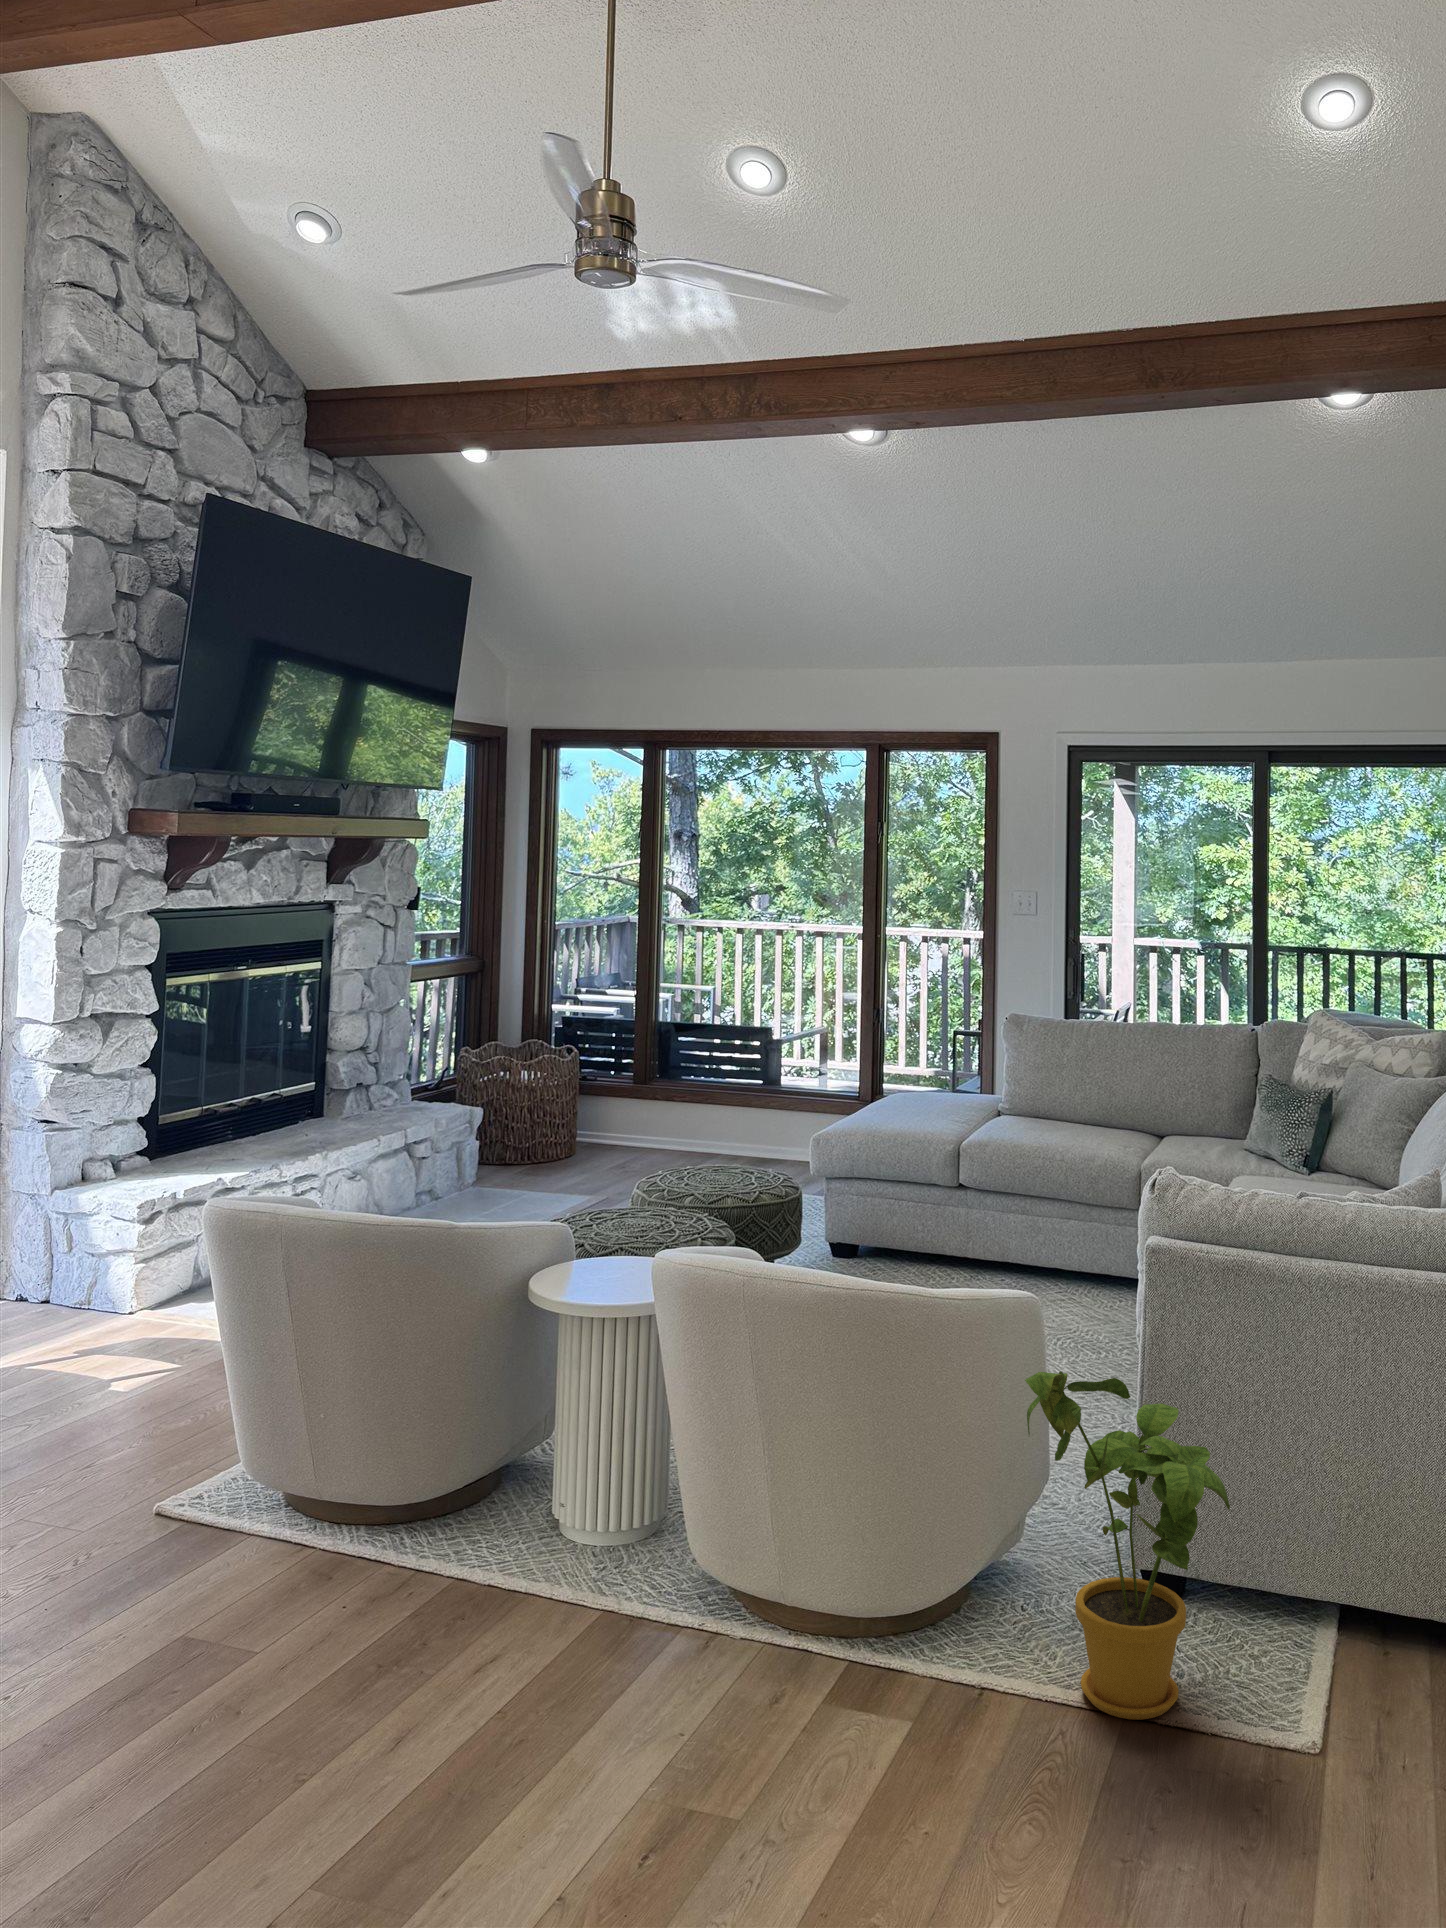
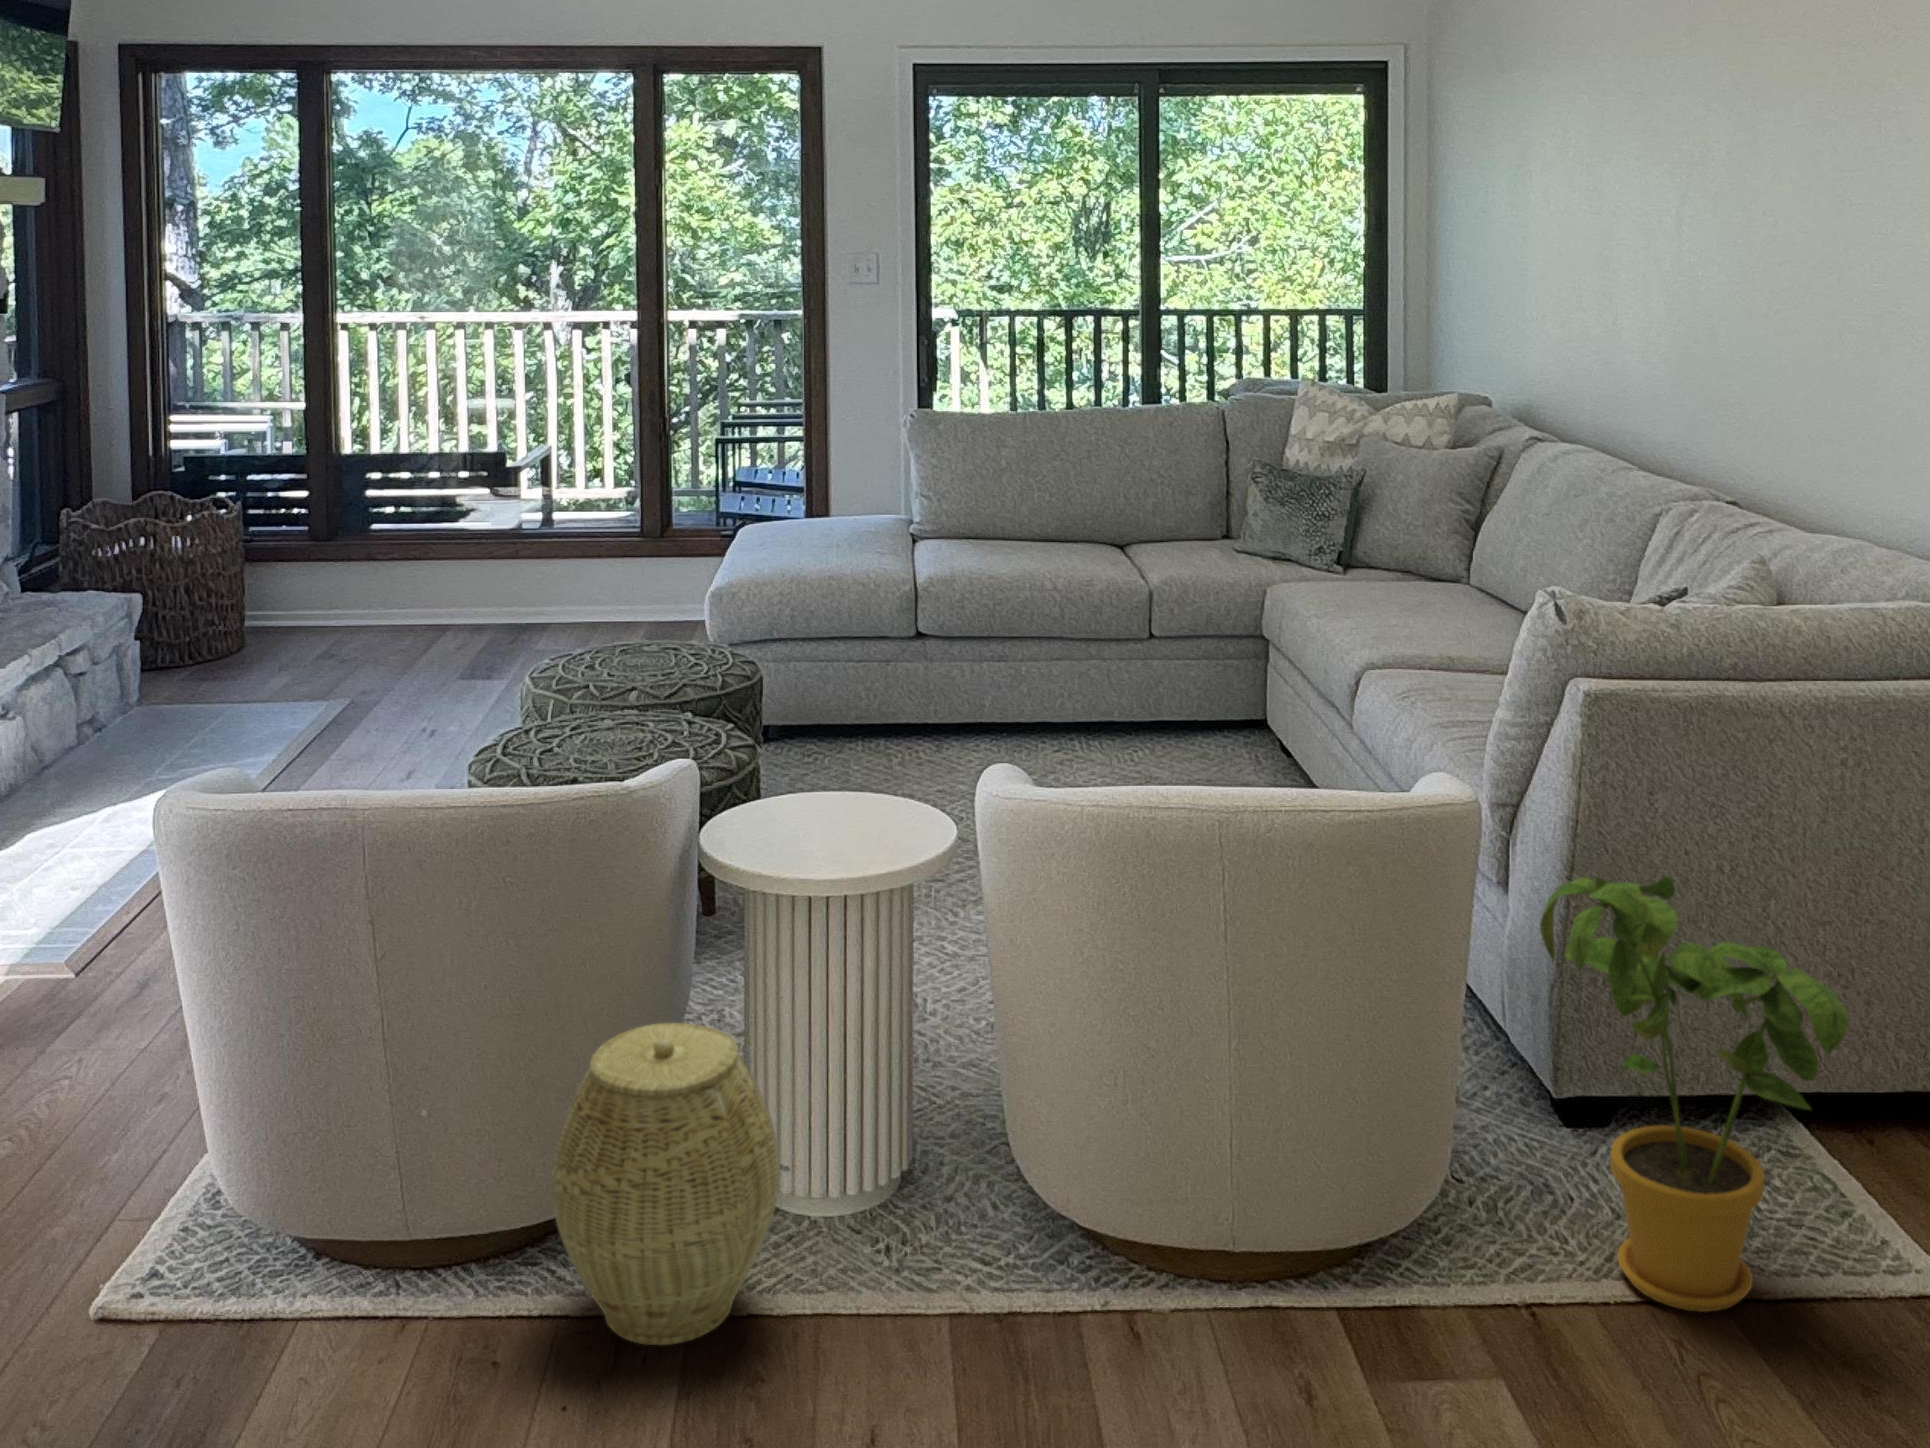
woven basket: none [386,1387,536,1593] -> present [552,1023,780,1345]

